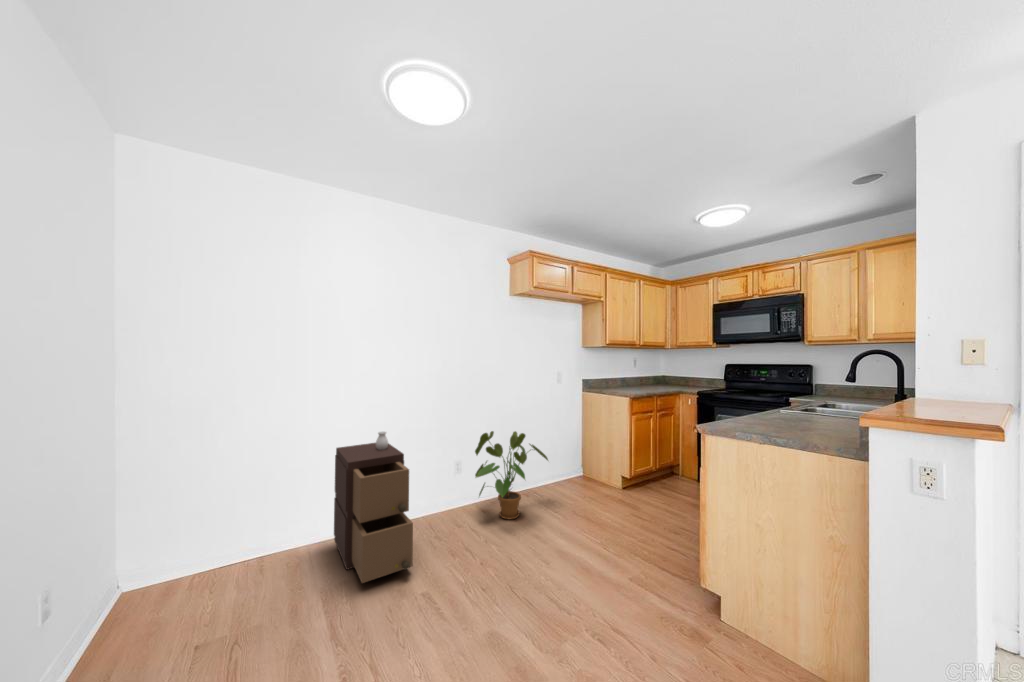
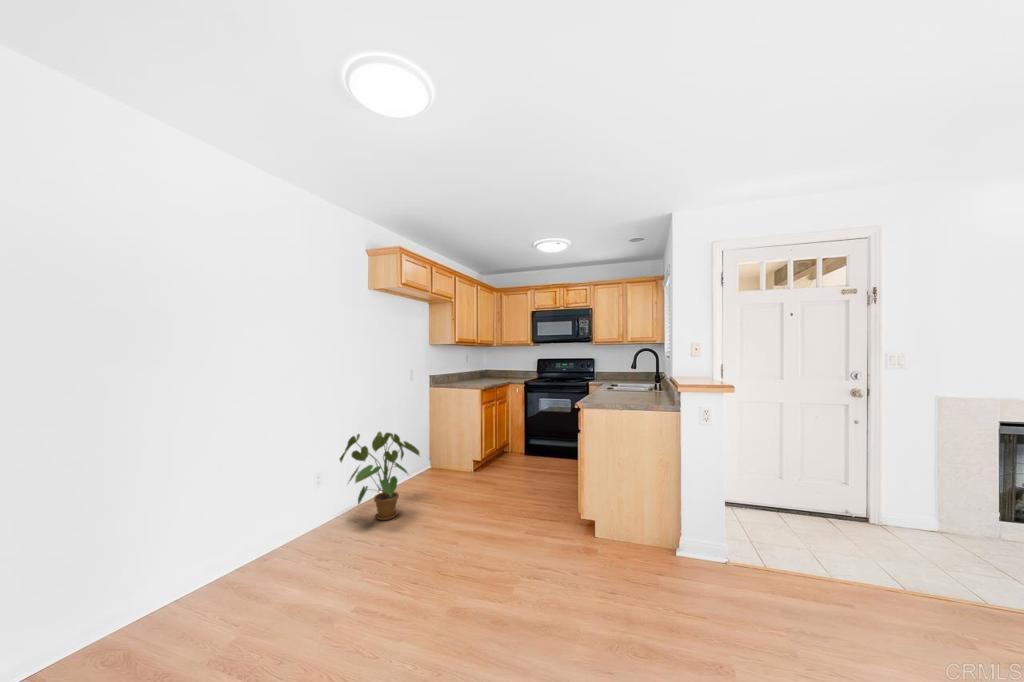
storage cabinet: present [334,432,413,583] -> none [169,446,322,623]

